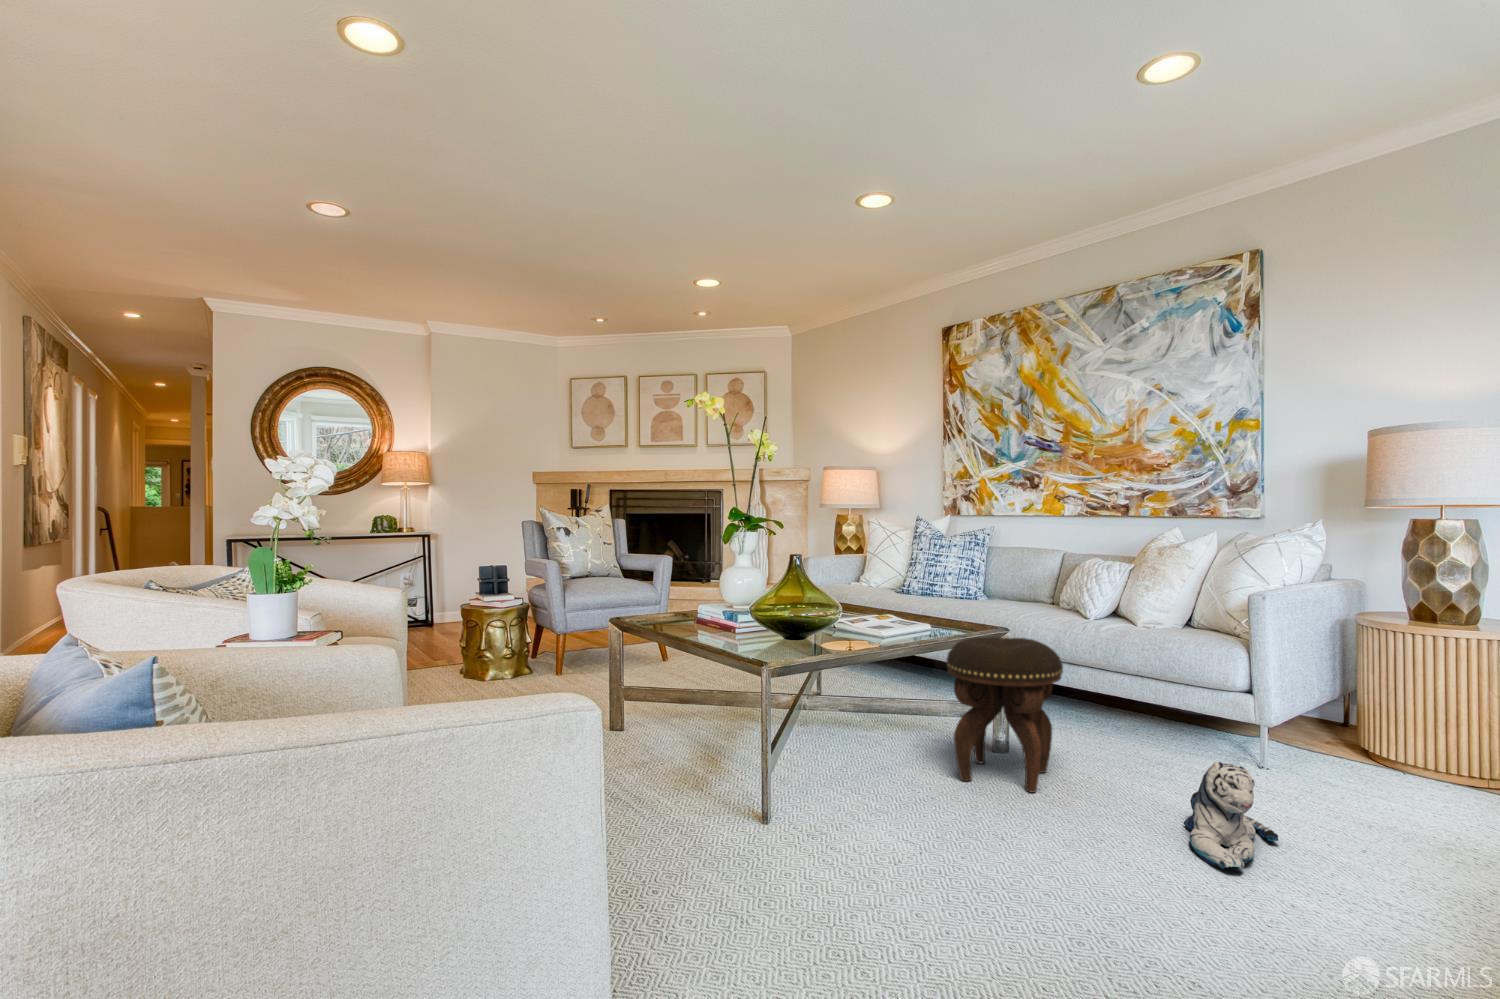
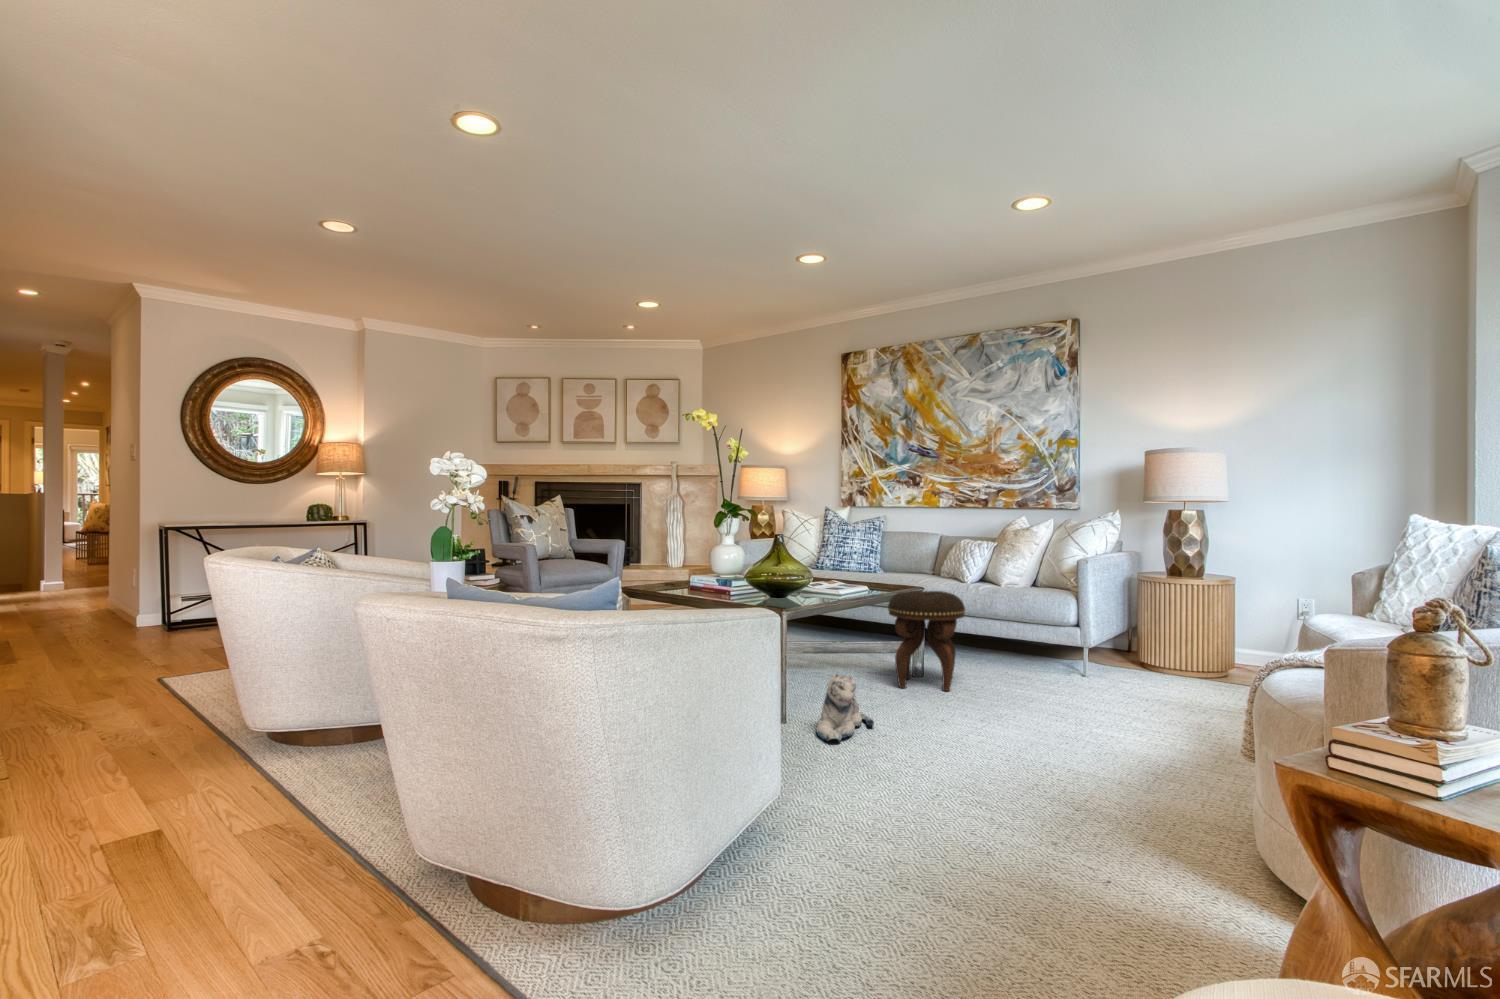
plush toy: present [1184,762,1279,870] -> present [816,674,874,741]

